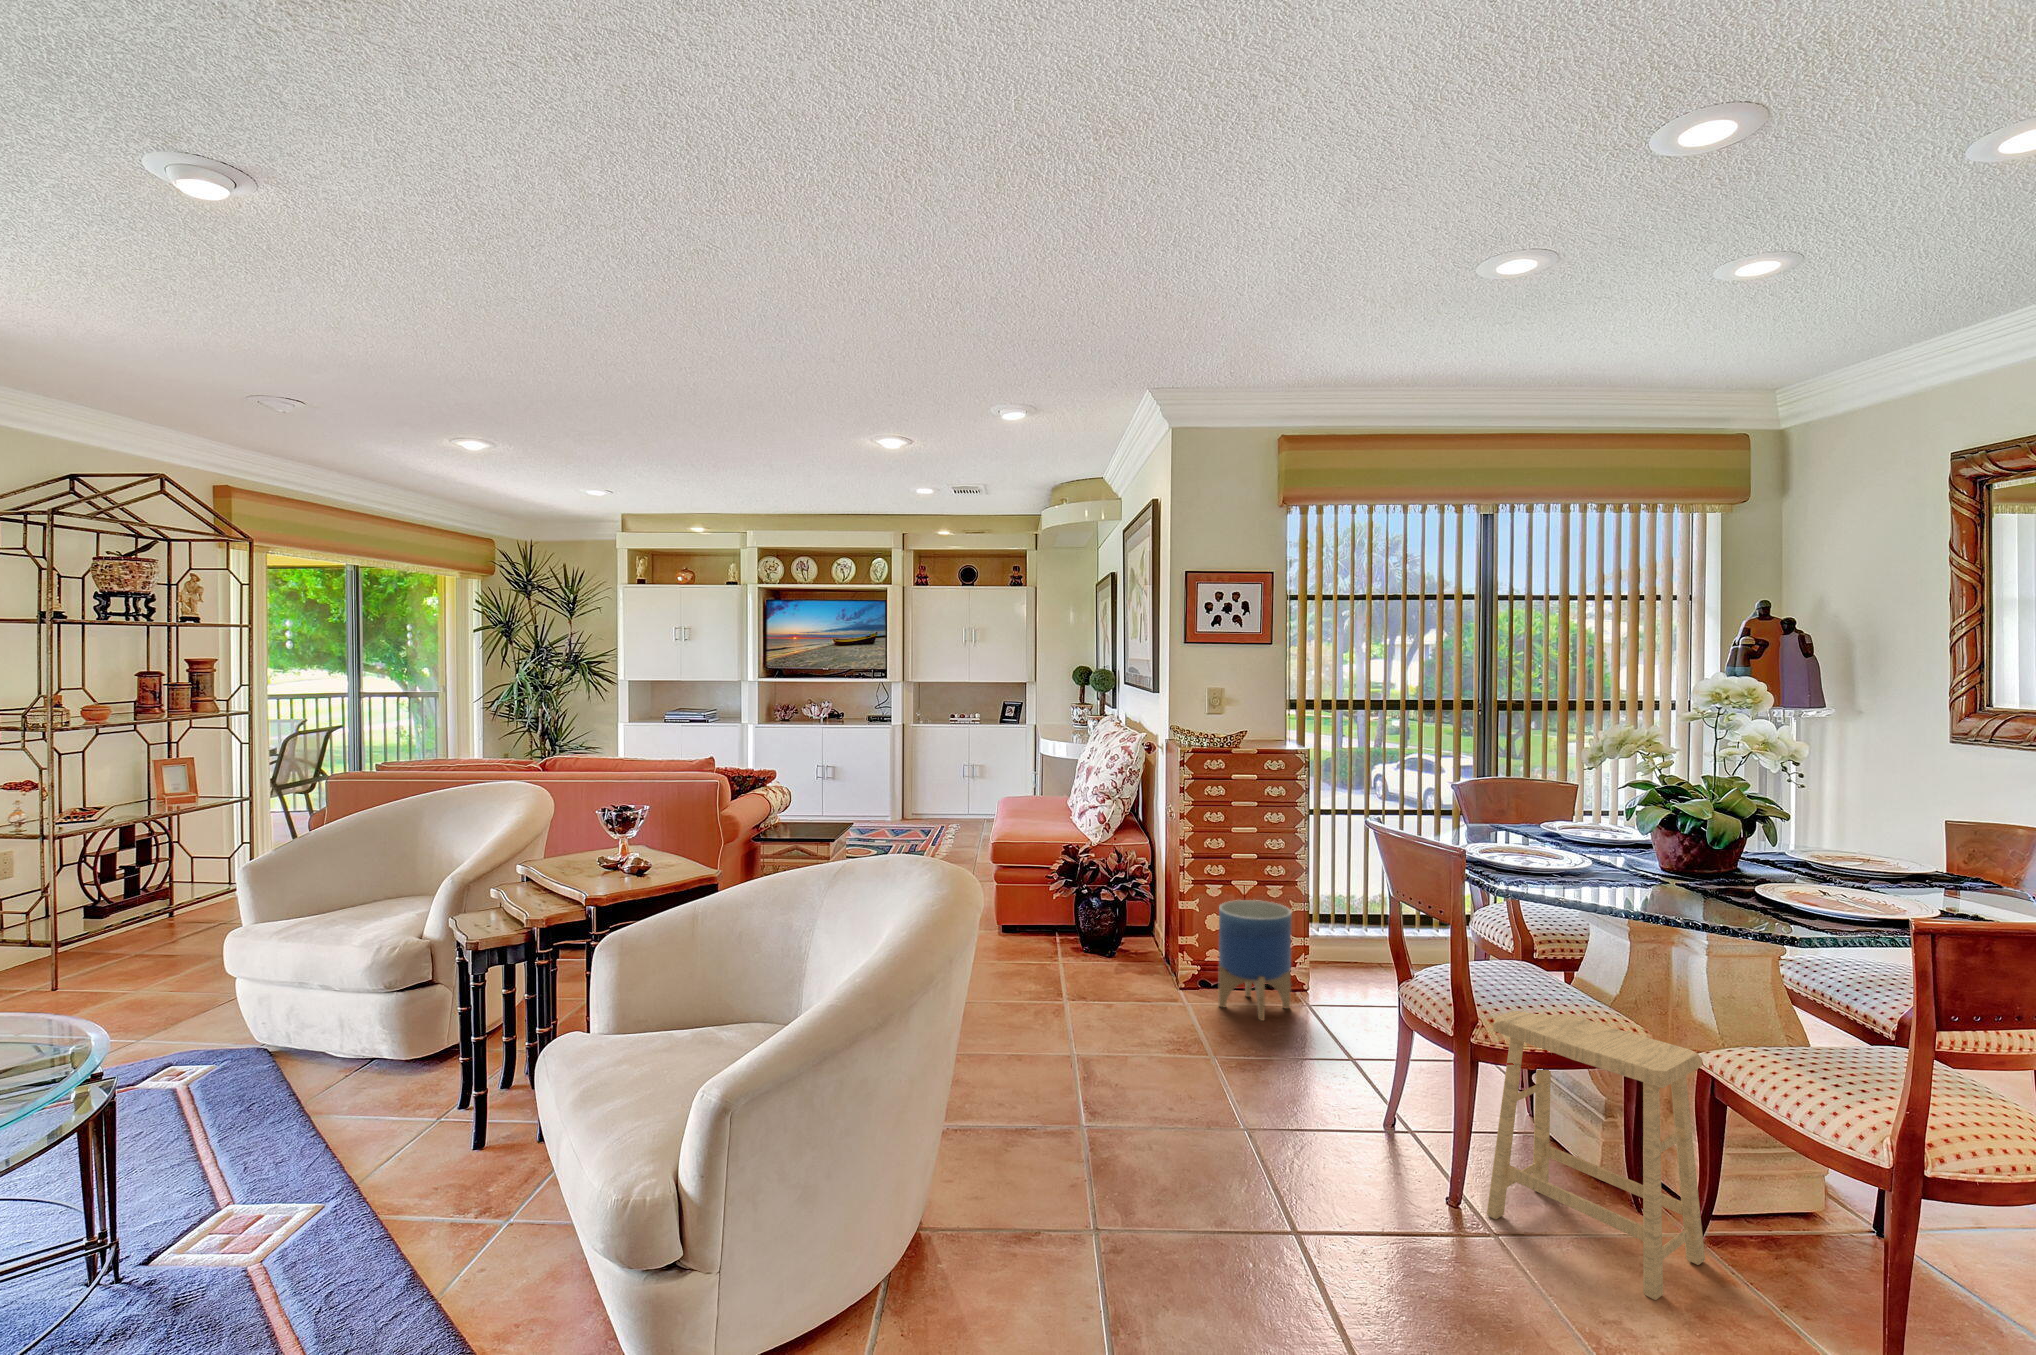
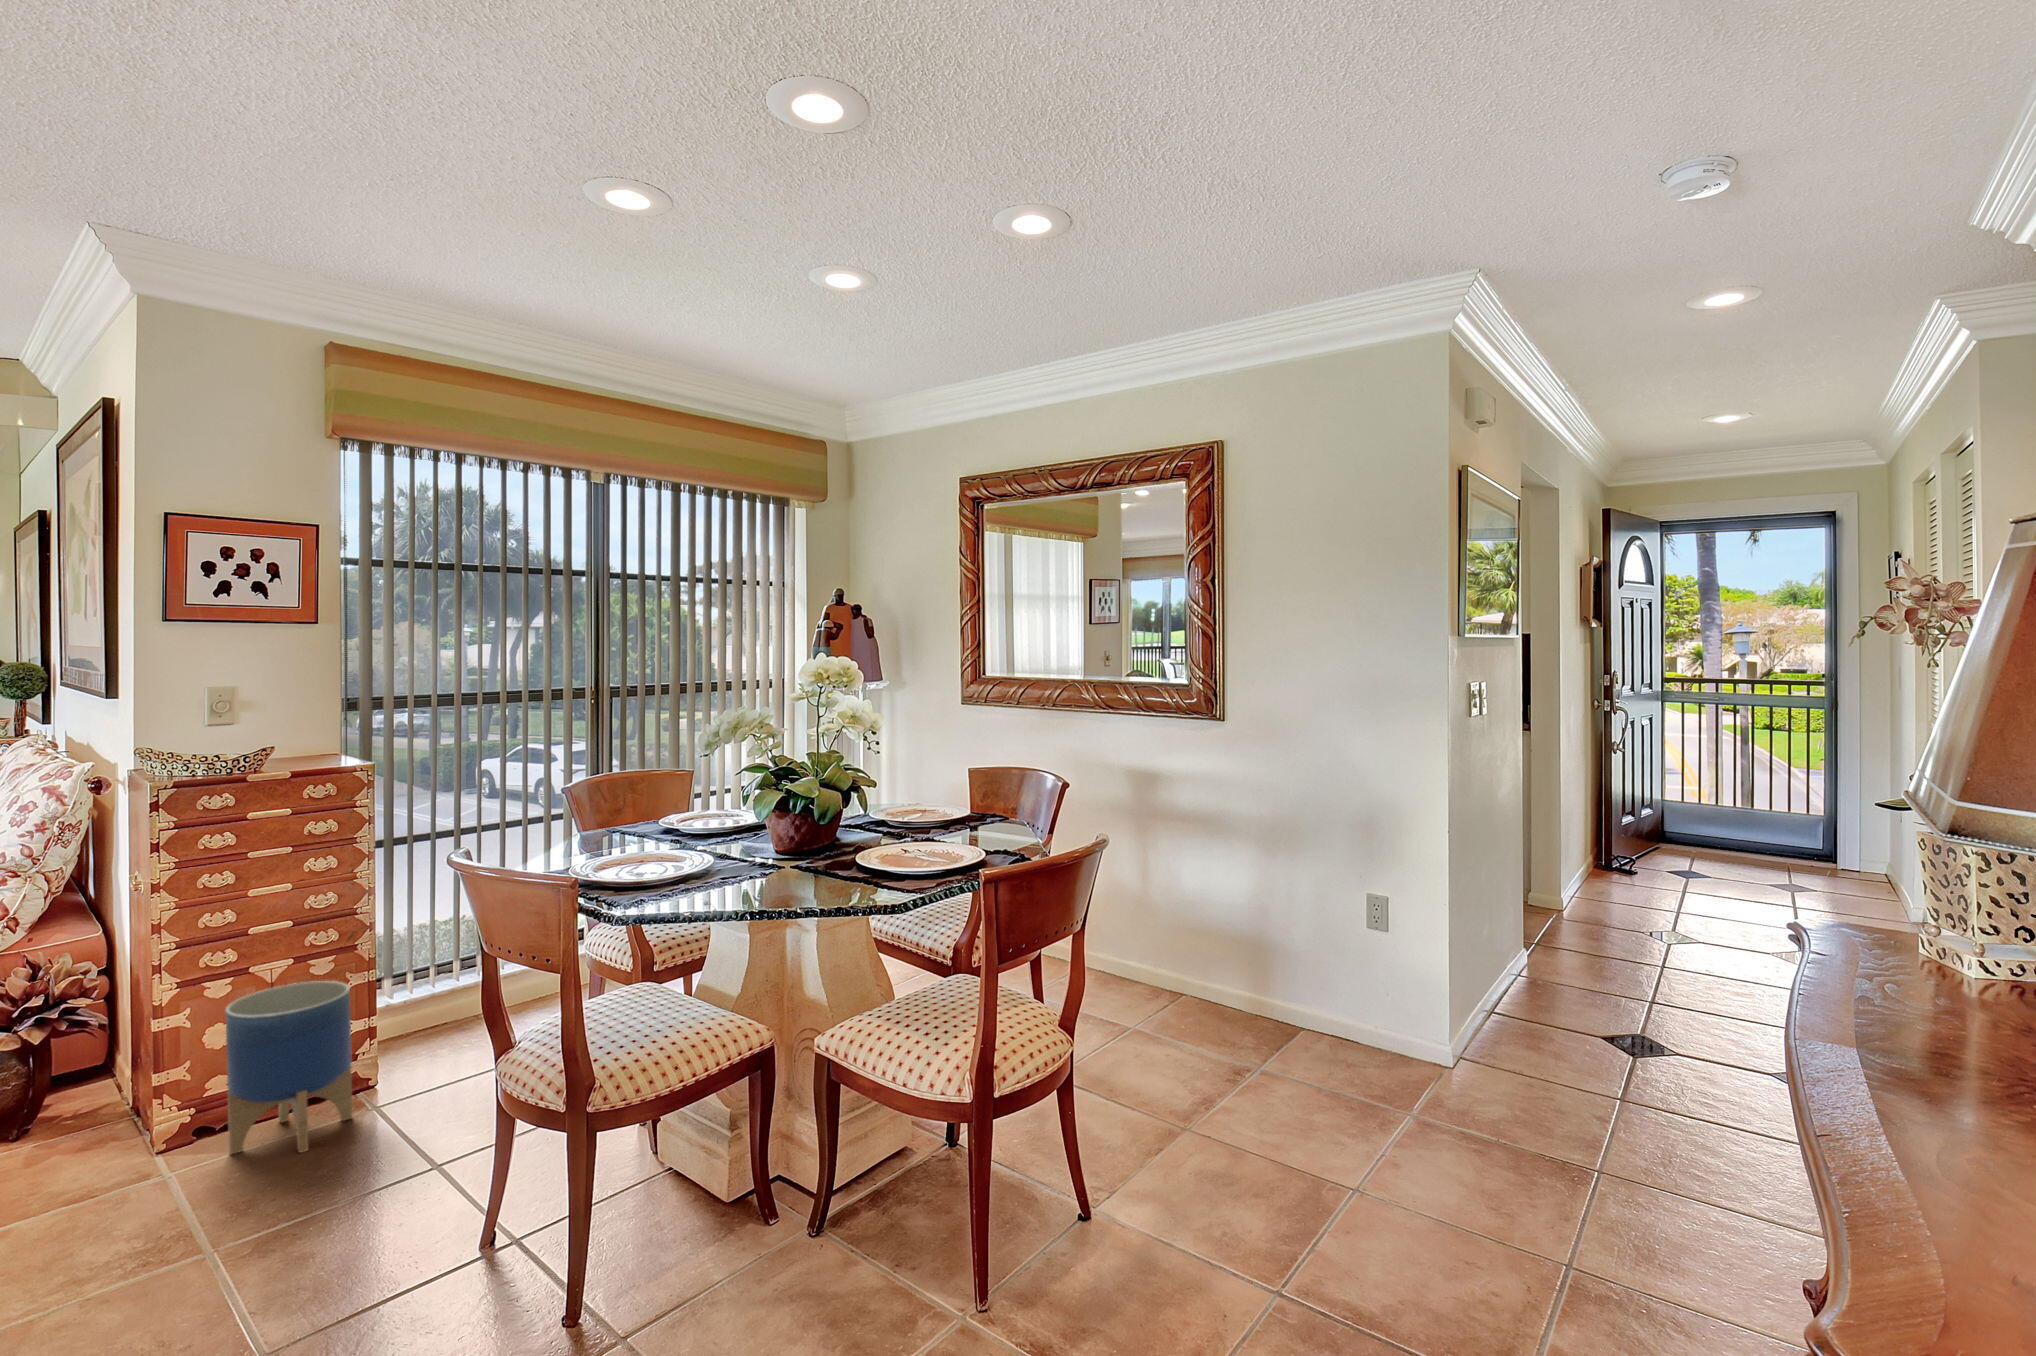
footstool: present [1487,1011,1705,1300] -> none [612,1034,828,1324]

